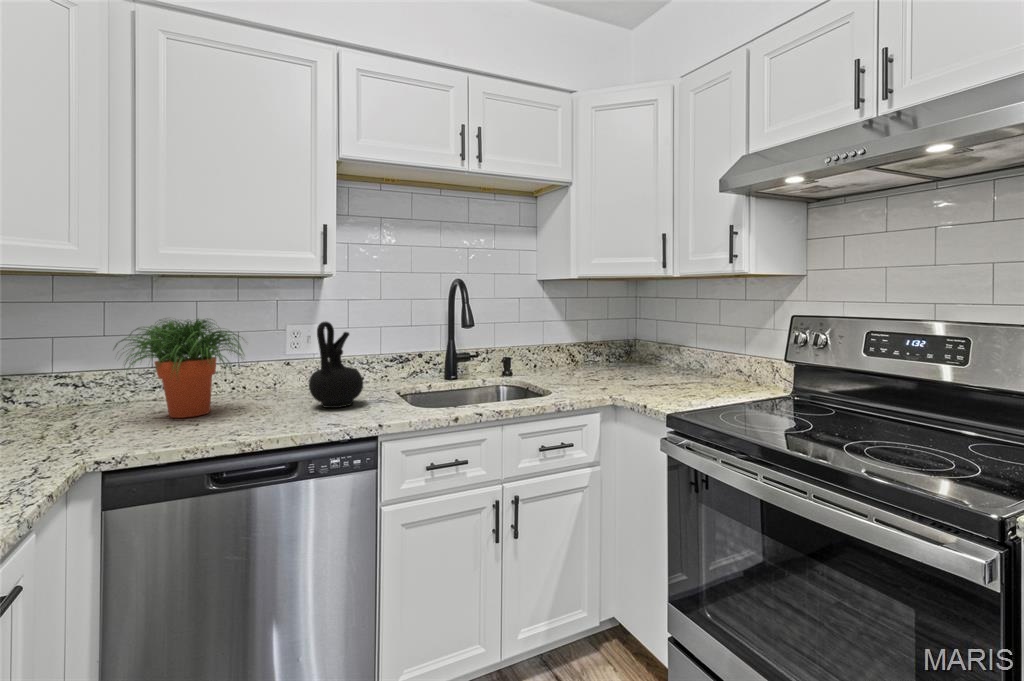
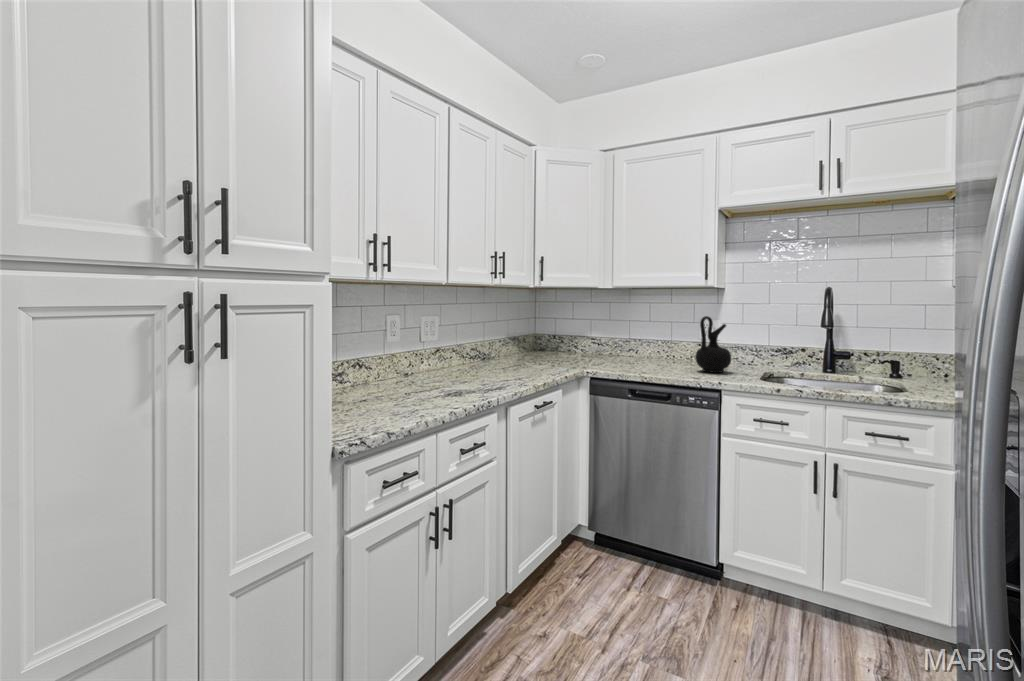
potted plant: present [114,319,244,418] -> none [608,311,671,365]

